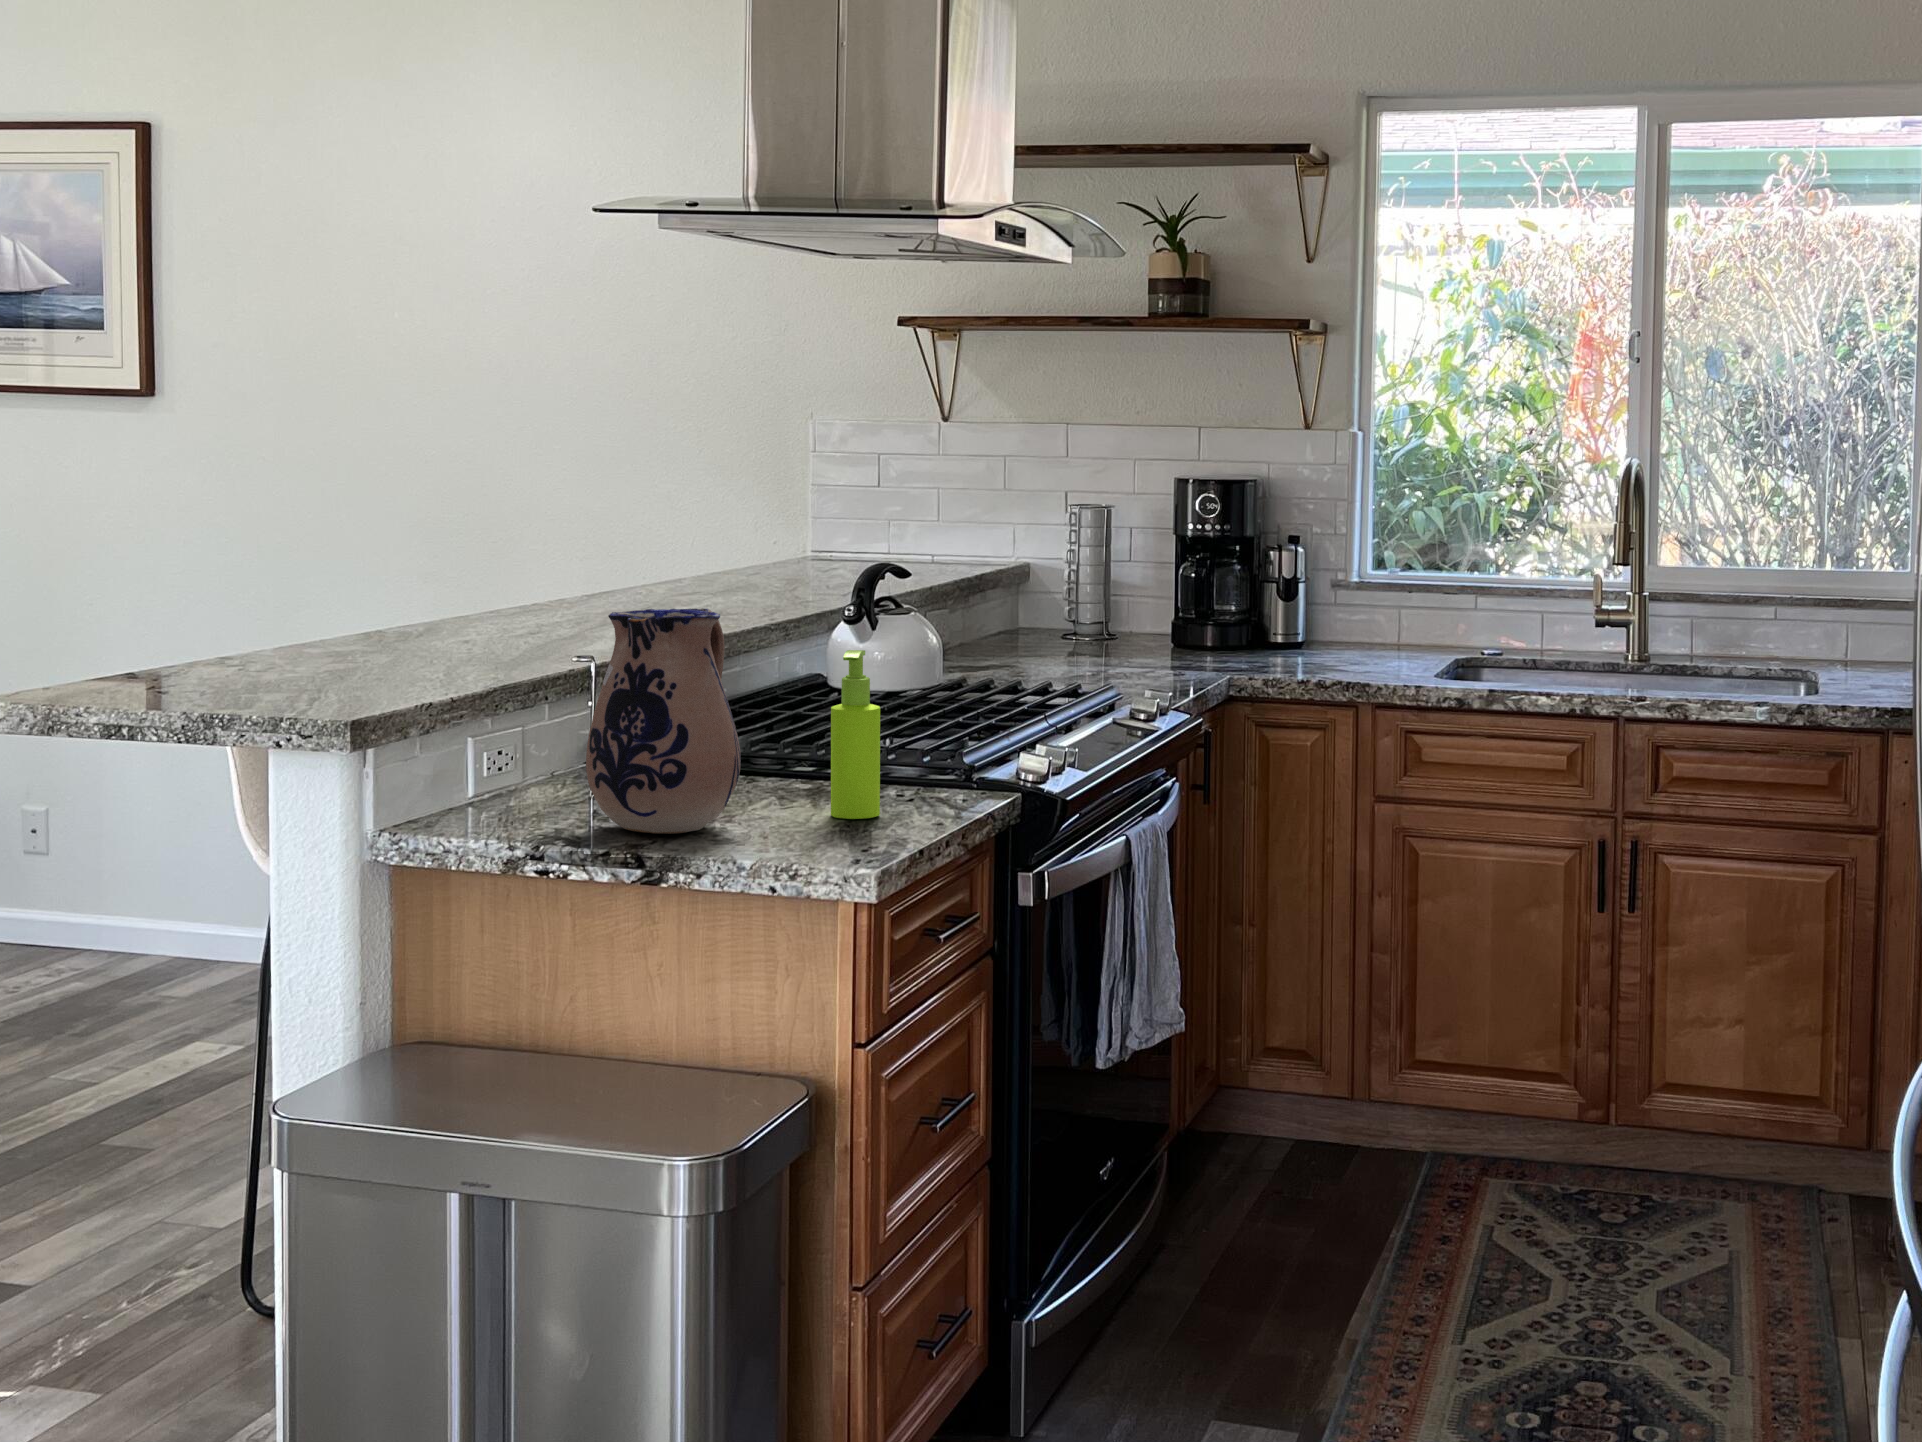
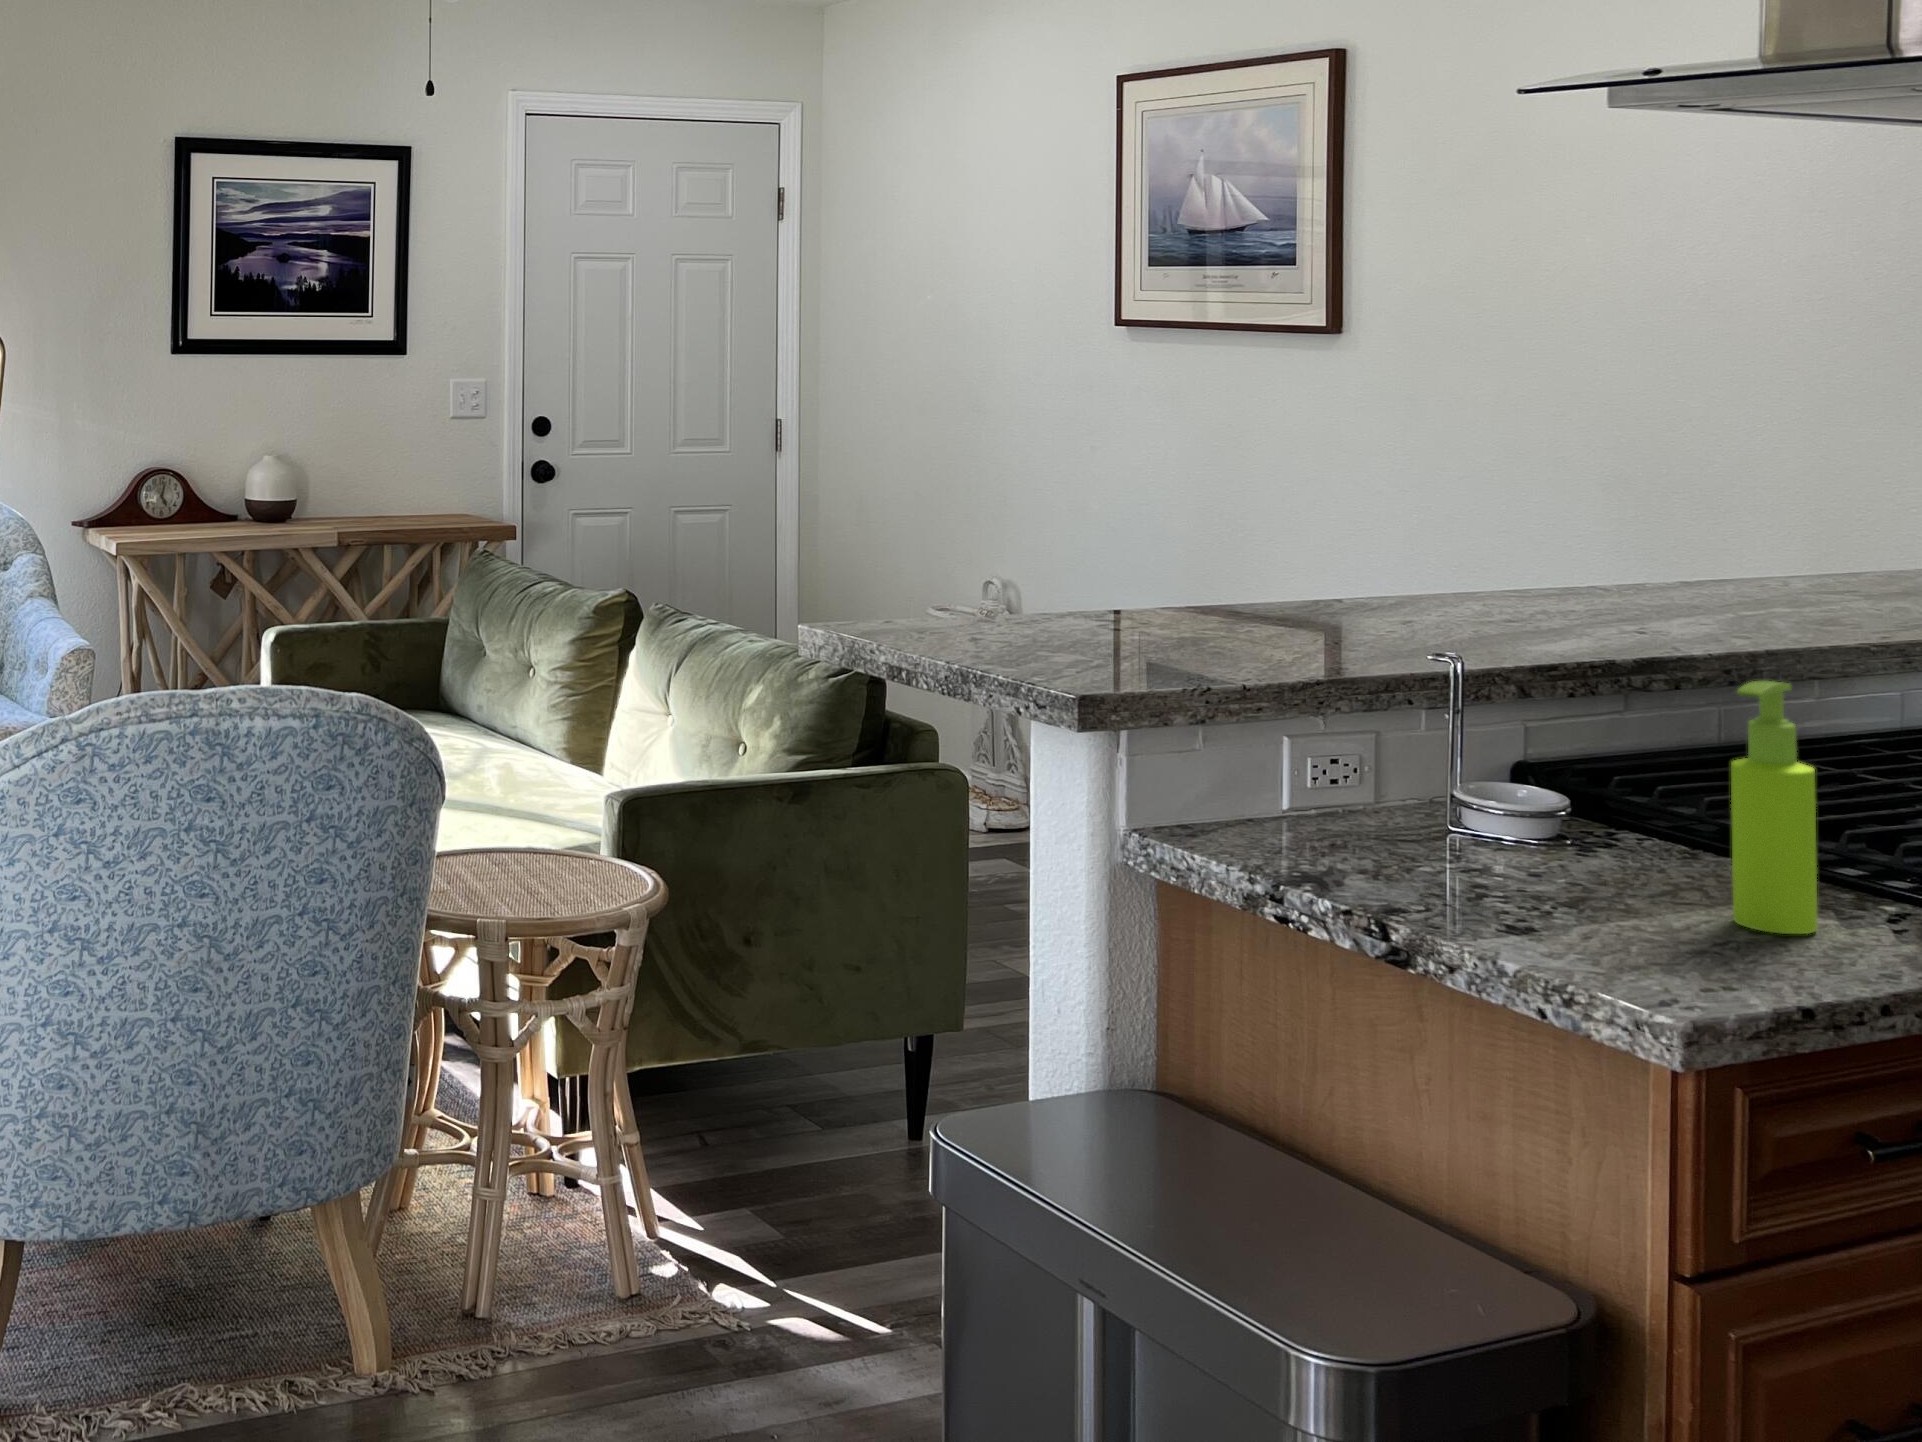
ceramic pitcher: present [586,608,741,834] -> none [1345,598,1573,904]

